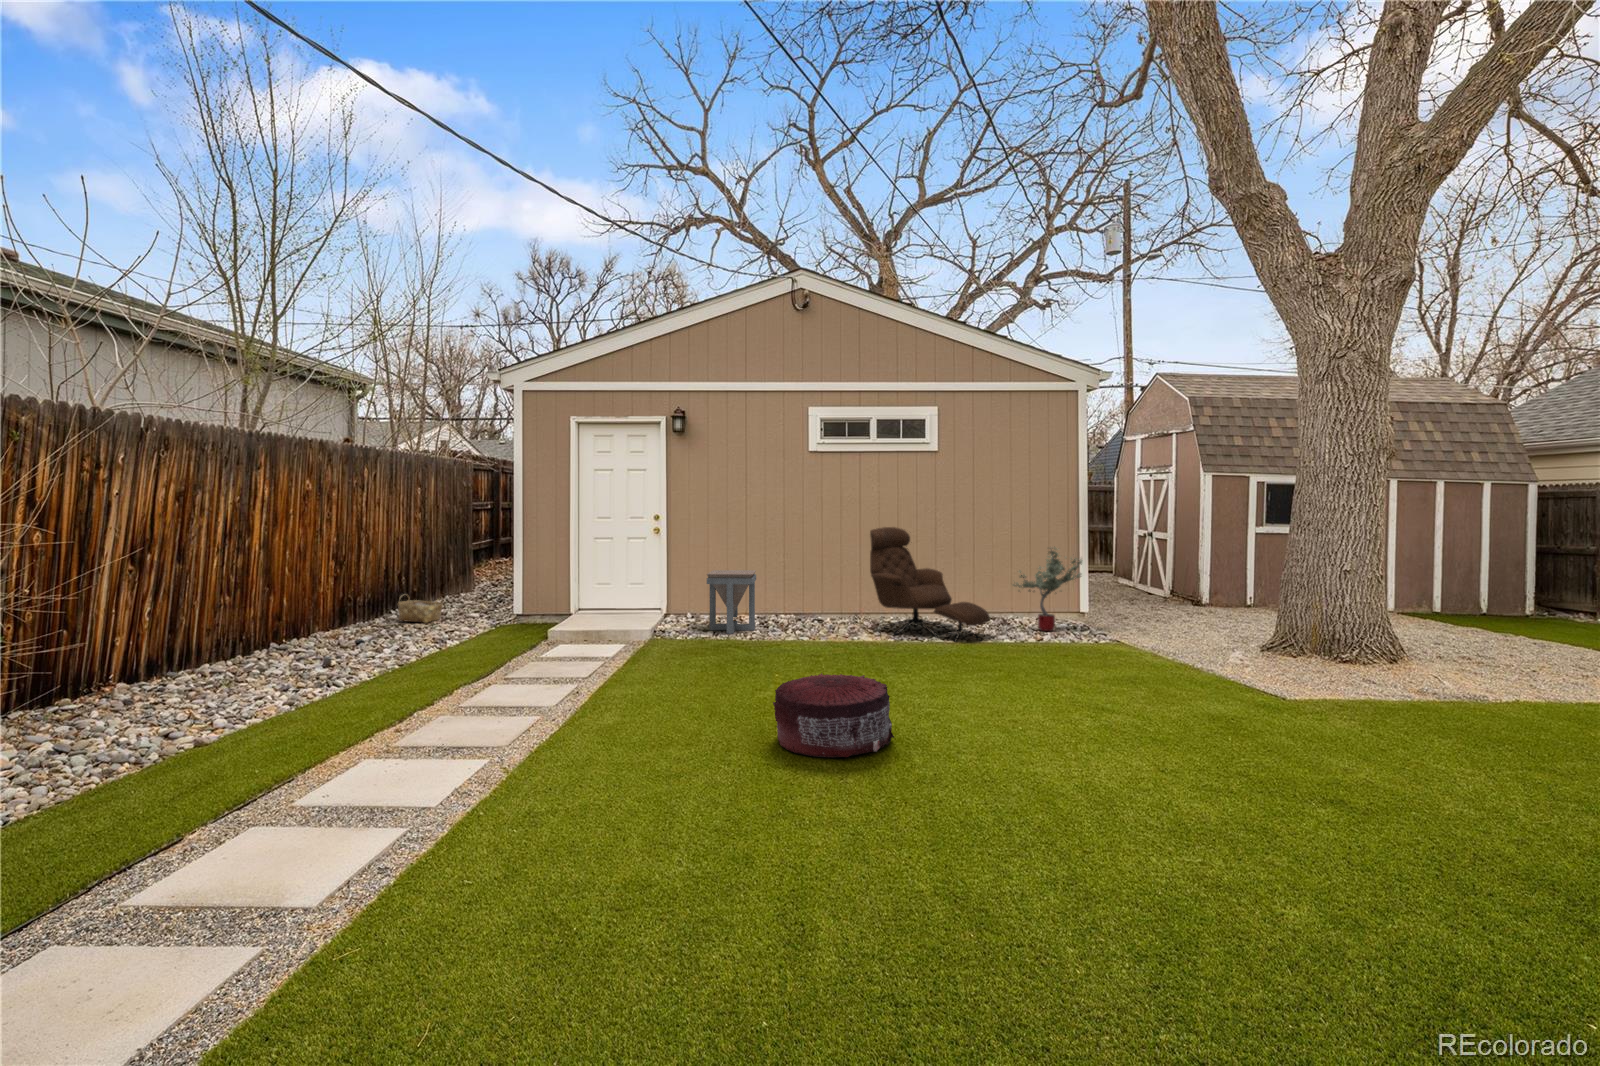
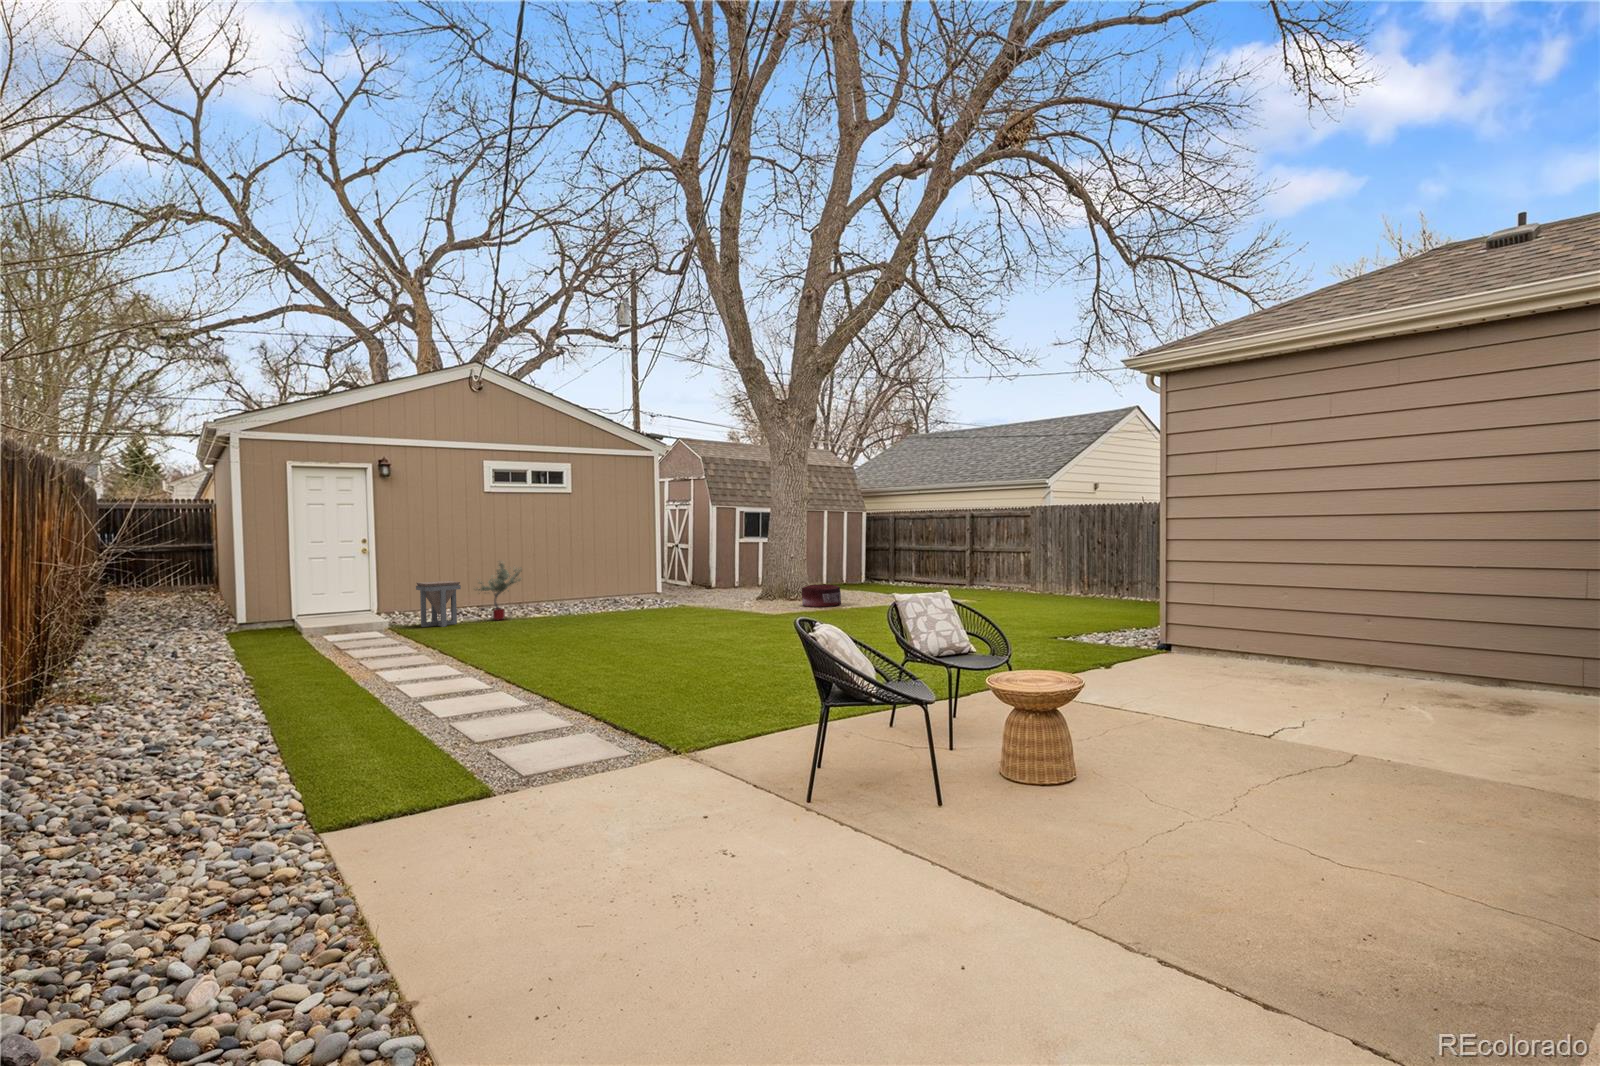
lounge chair: present [870,527,990,642] -> none [535,545,619,616]
potted tree: present [1013,547,1082,632] -> present [476,562,521,621]
woven basket: present [398,595,443,623] -> none [93,625,140,650]
pouf: present [773,673,894,757] -> present [802,585,841,607]

